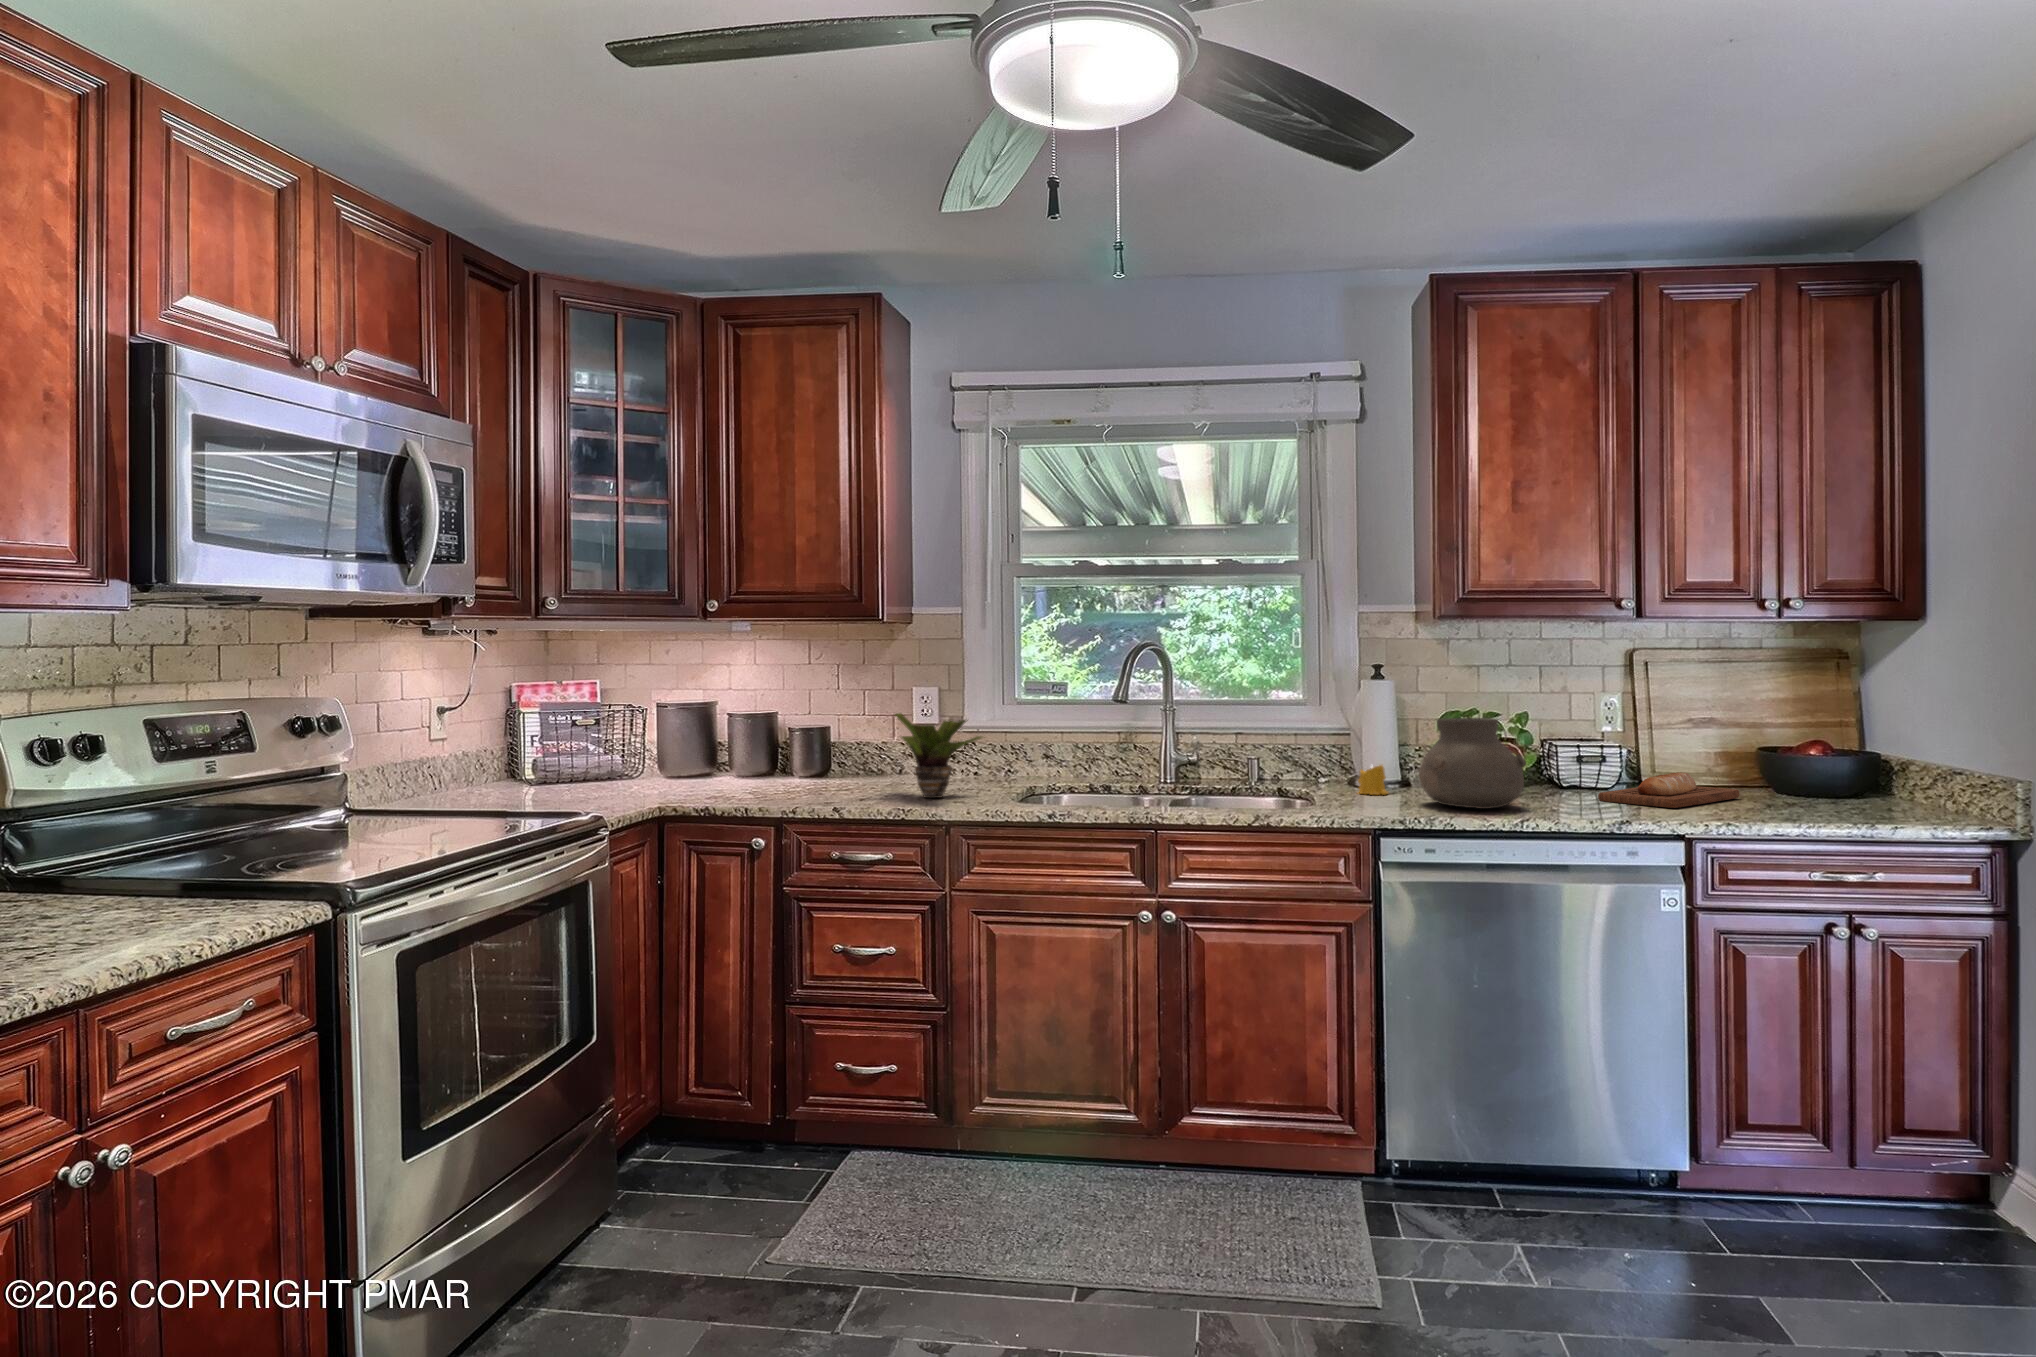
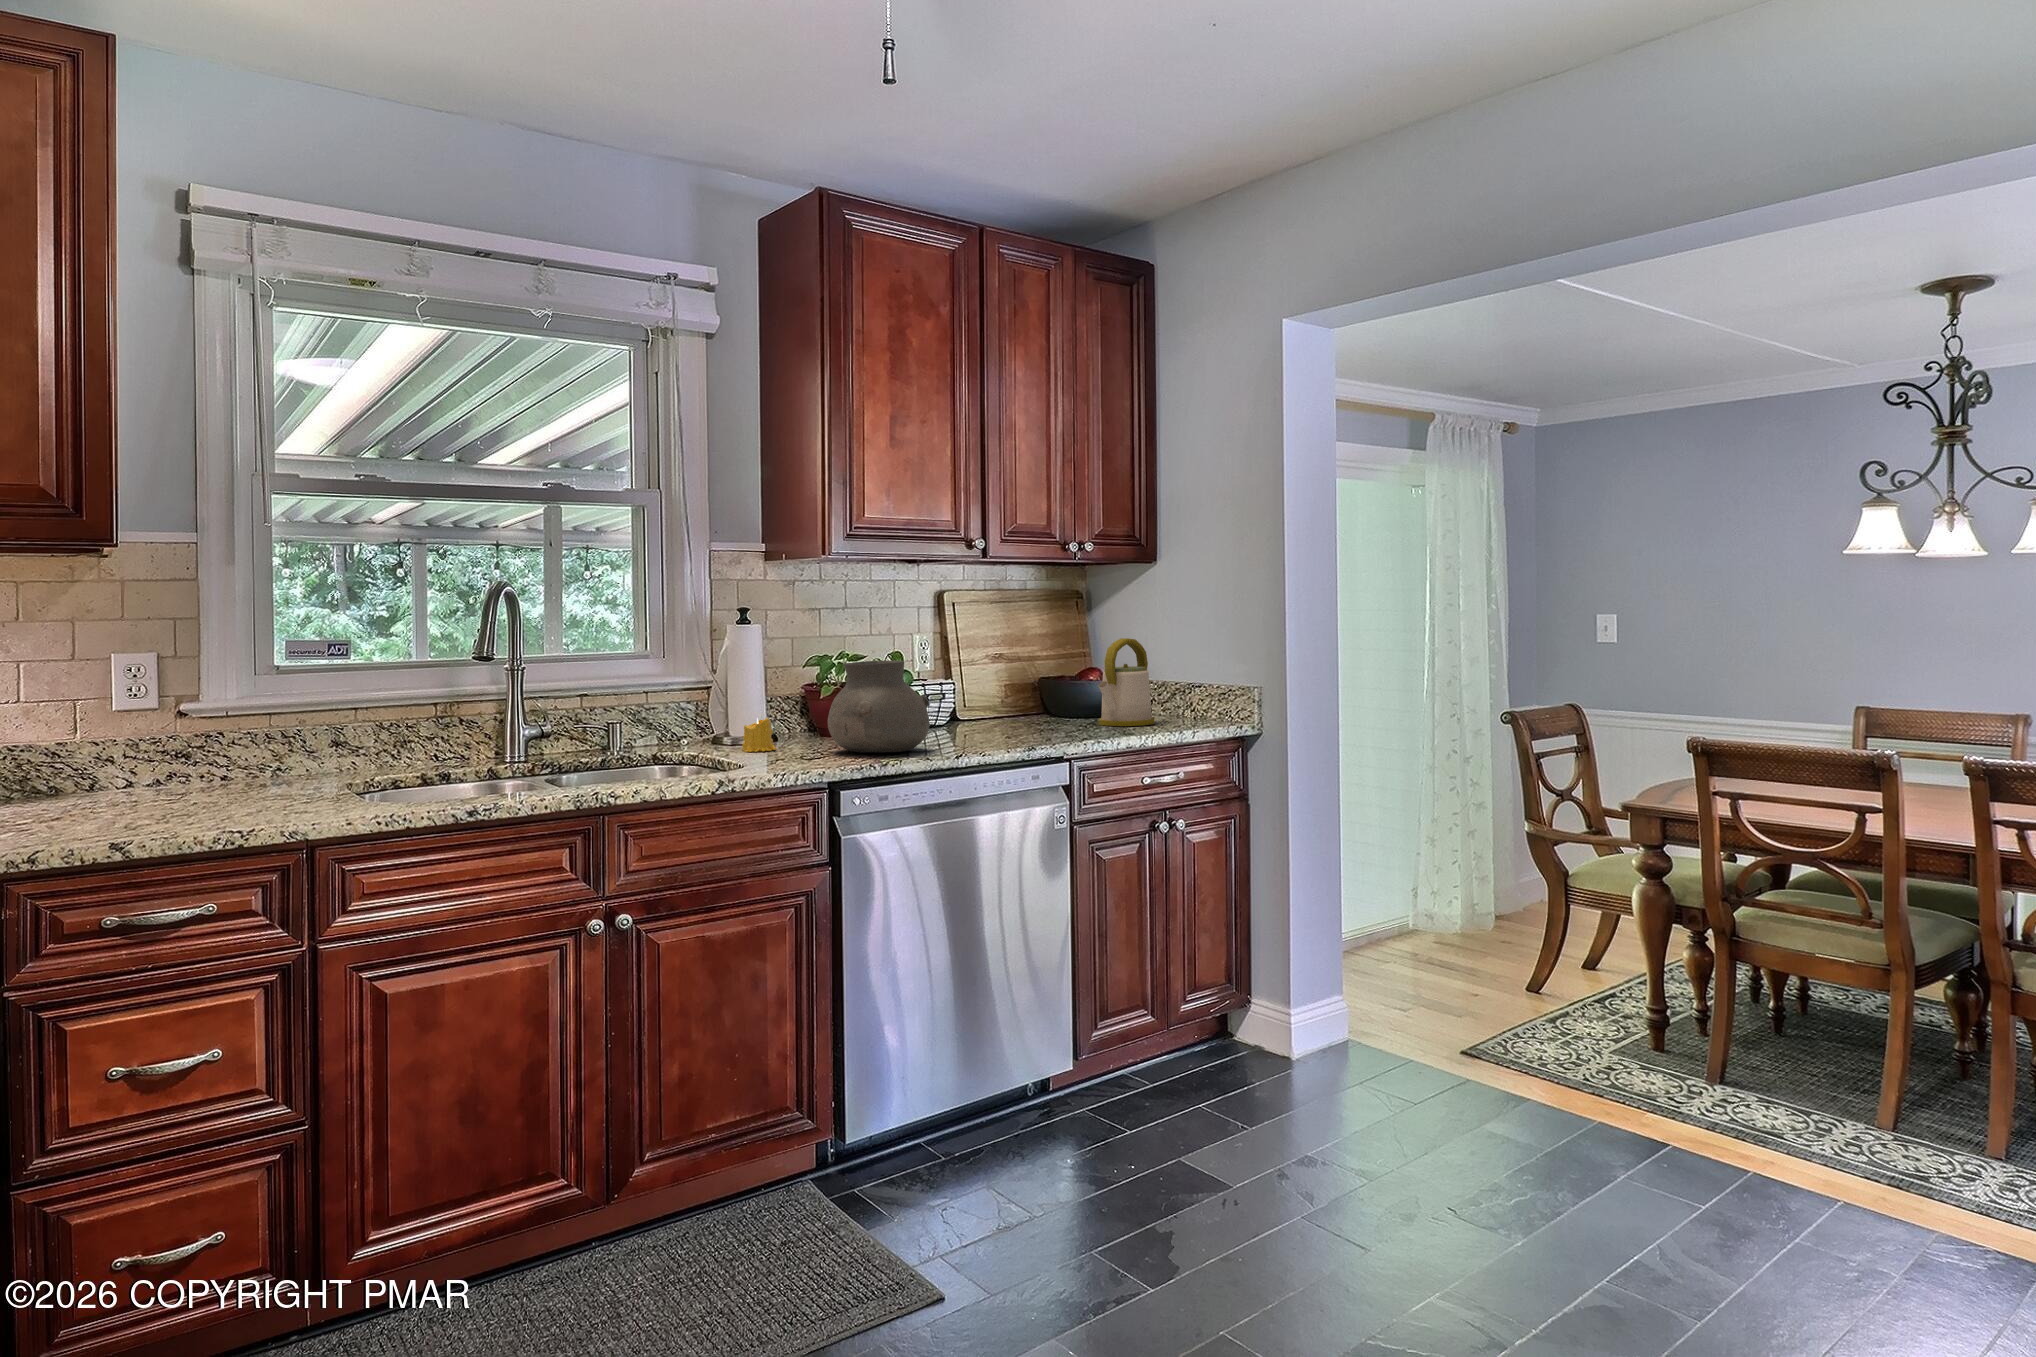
kettle: none [1807,707,1897,812] -> present [1098,638,1154,726]
potted plant: present [895,713,982,798] -> none [178,691,334,812]
bread loaf: present [1598,772,1739,808] -> none [954,705,1042,737]

